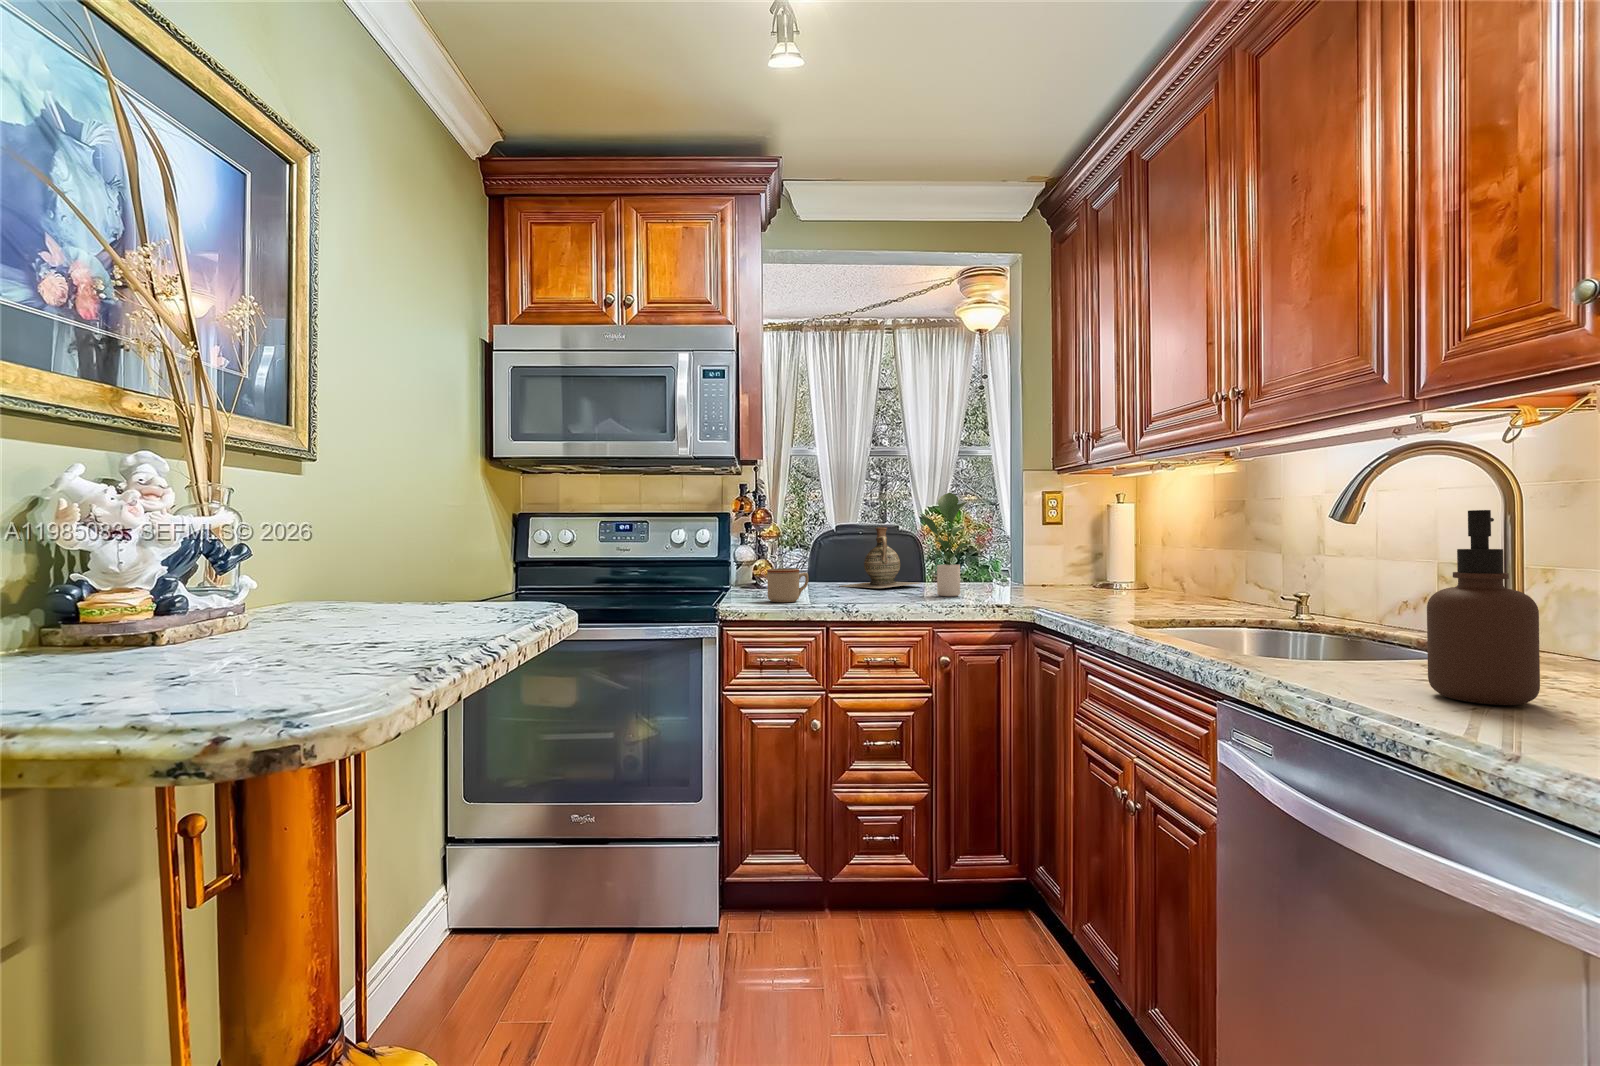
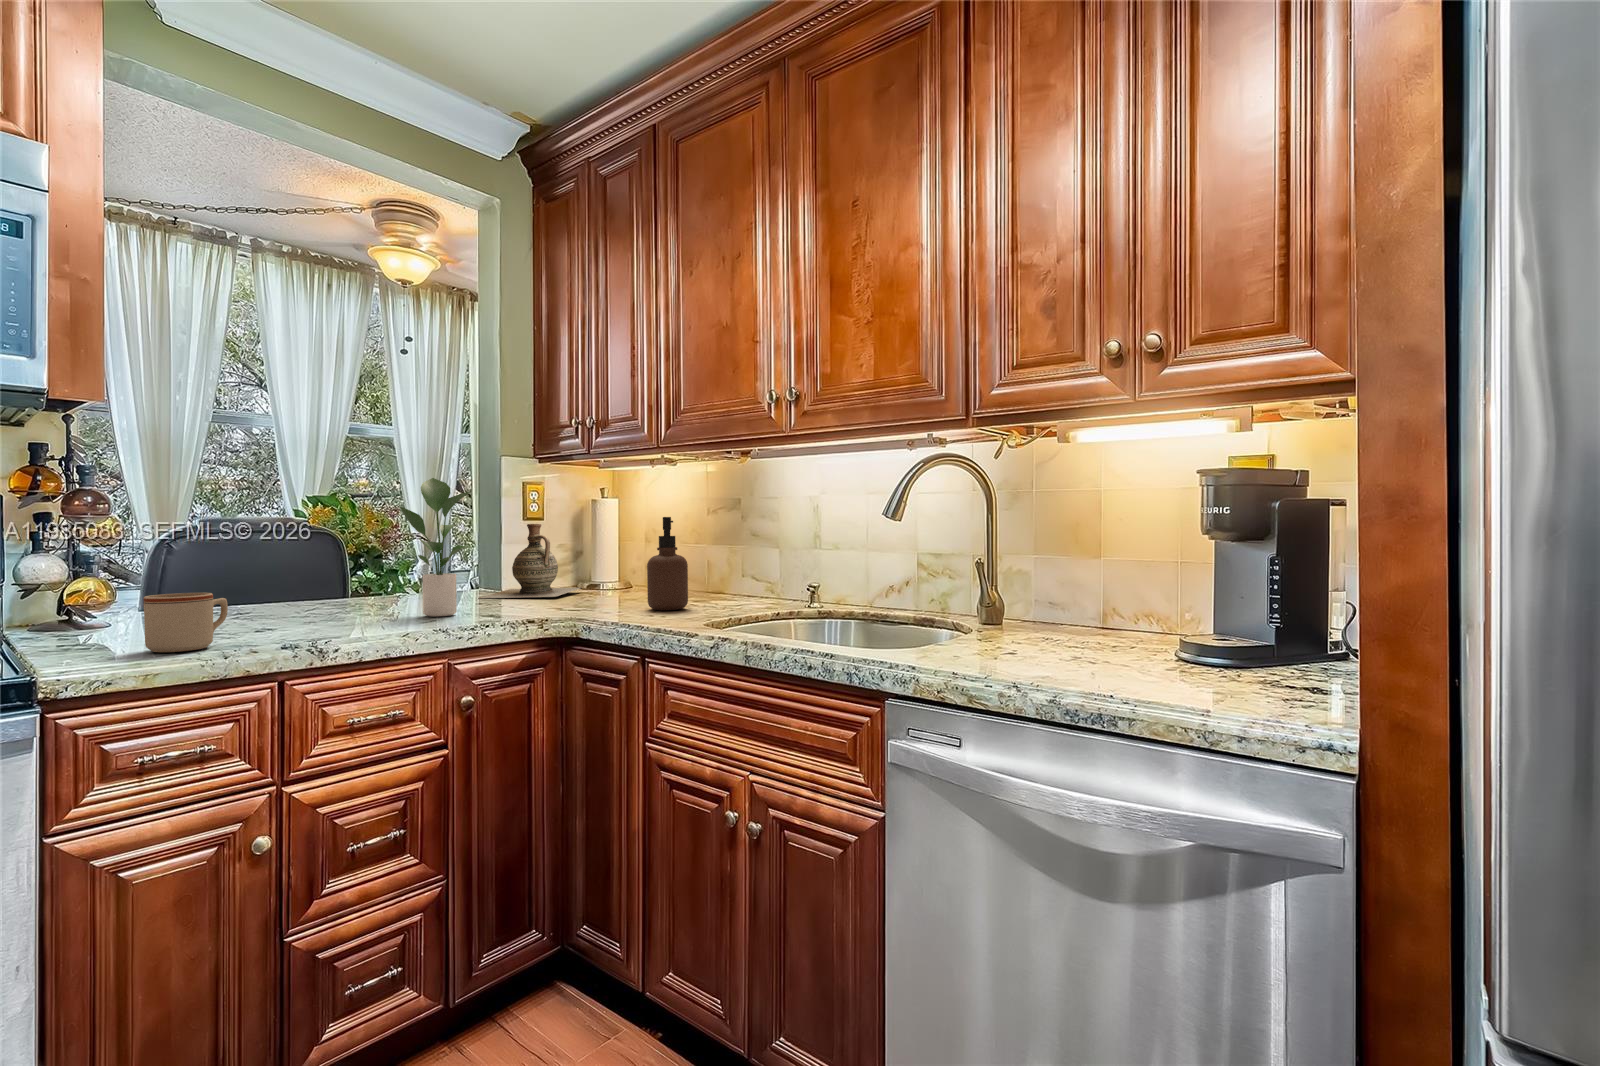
soap dispenser: present [1427,510,1540,705] -> present [647,517,688,610]
ceramic jug: present [842,527,919,588] -> present [480,524,580,598]

